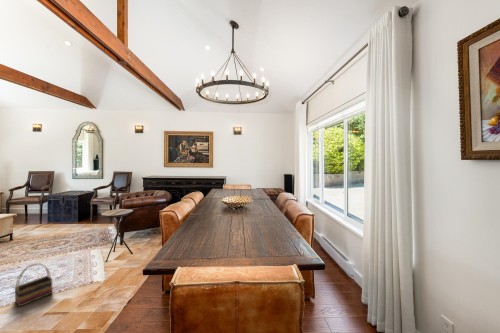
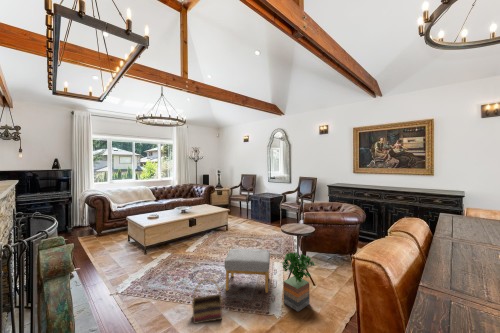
potted tree: none [109,227,137,268] -> present [282,252,315,312]
footstool: none [45,234,95,277] -> present [224,249,270,293]

